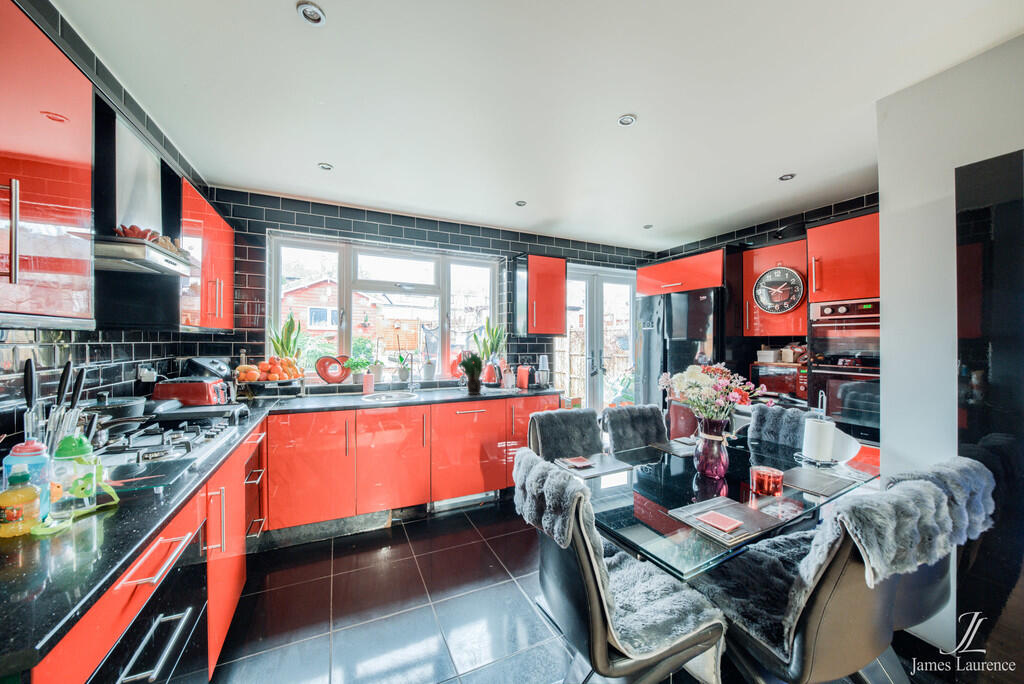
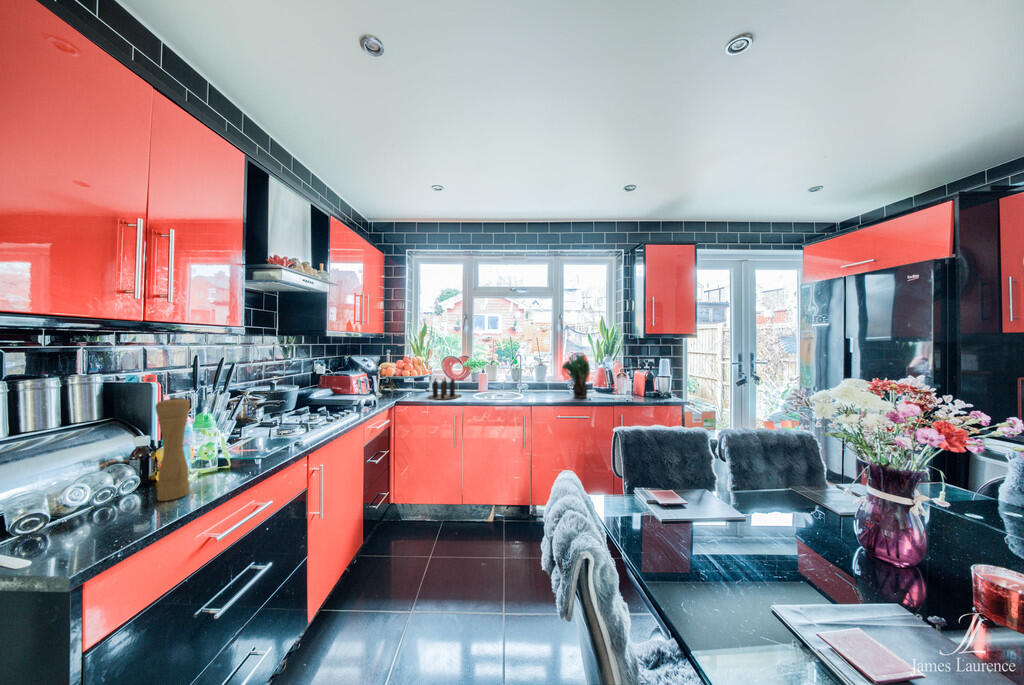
candle: none [301,379,353,405] -> present [428,378,461,400]
pepper mill: none [38,408,91,551] -> present [155,398,190,501]

